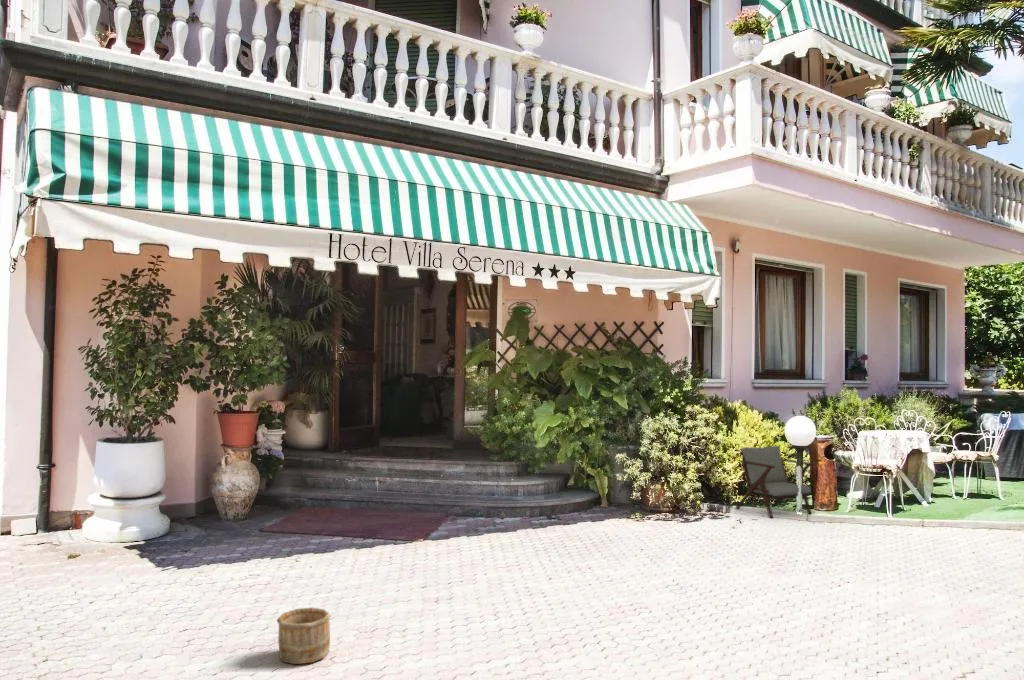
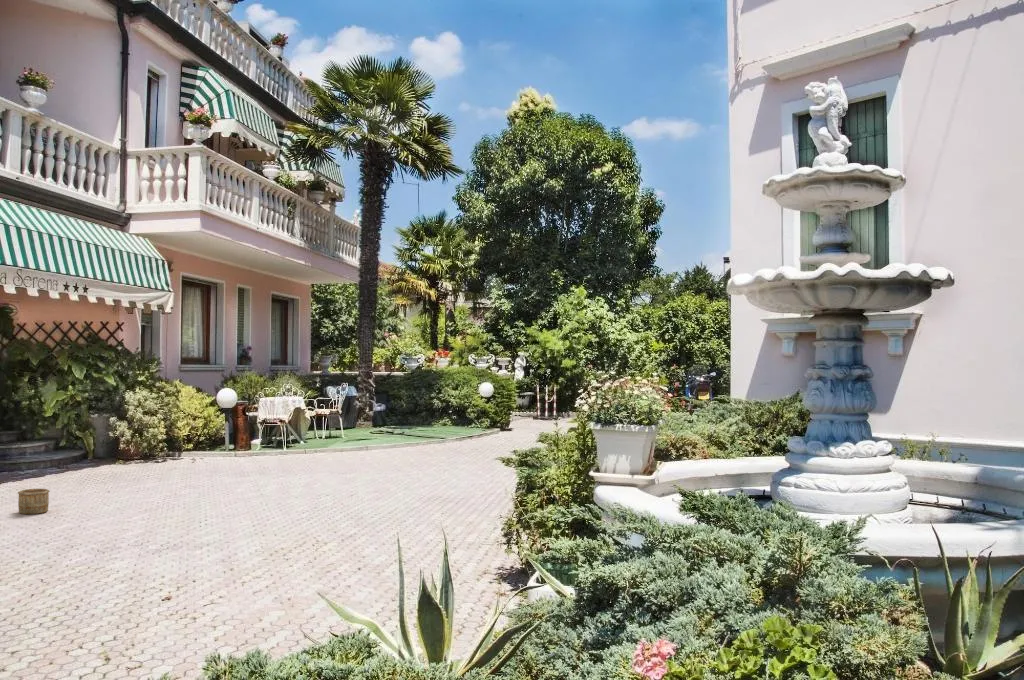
lounge chair: present [736,446,813,518] -> none [187,409,239,454]

